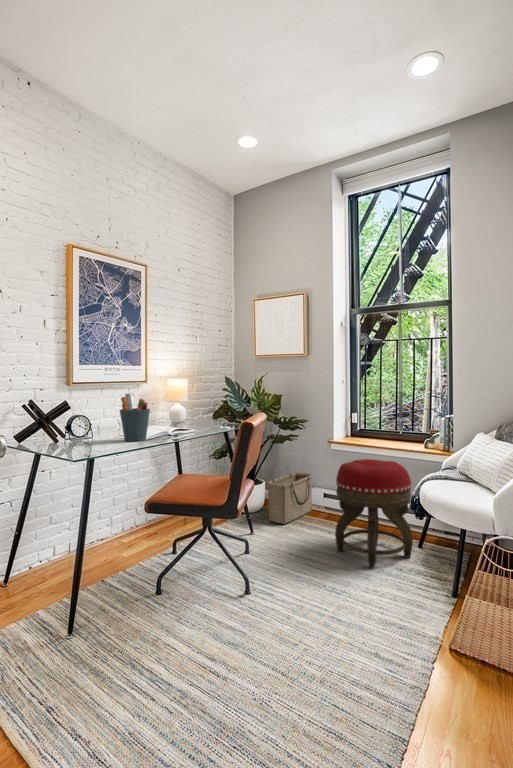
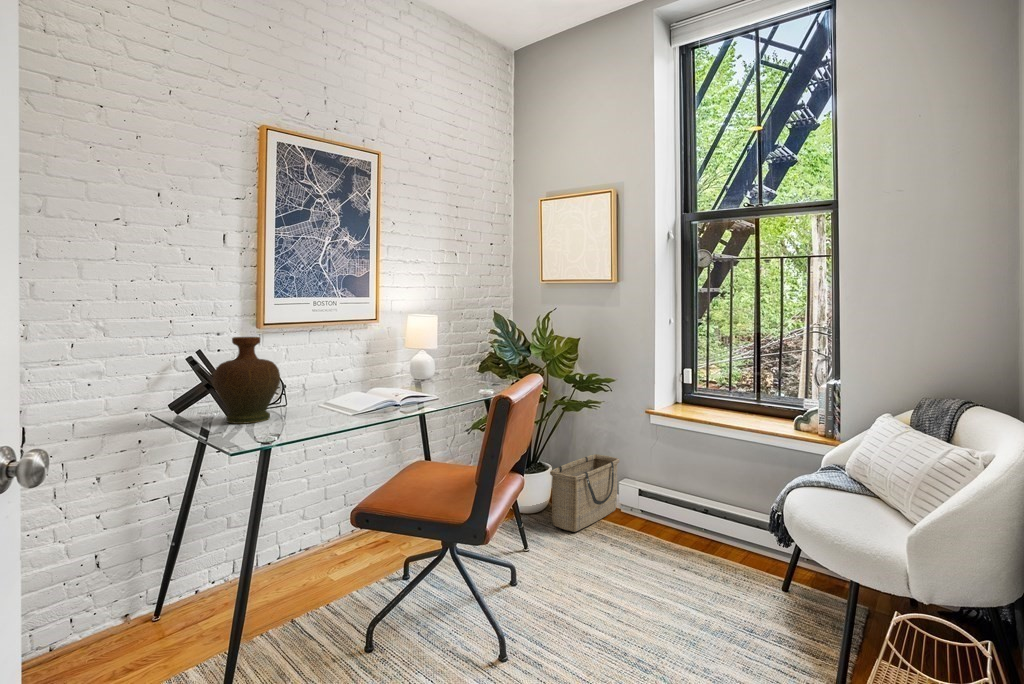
decorative vase: none [53,390,96,447] -> present [213,337,280,424]
pen holder: present [120,394,150,441] -> none [315,344,363,417]
footstool: present [335,459,413,567] -> none [648,447,771,622]

